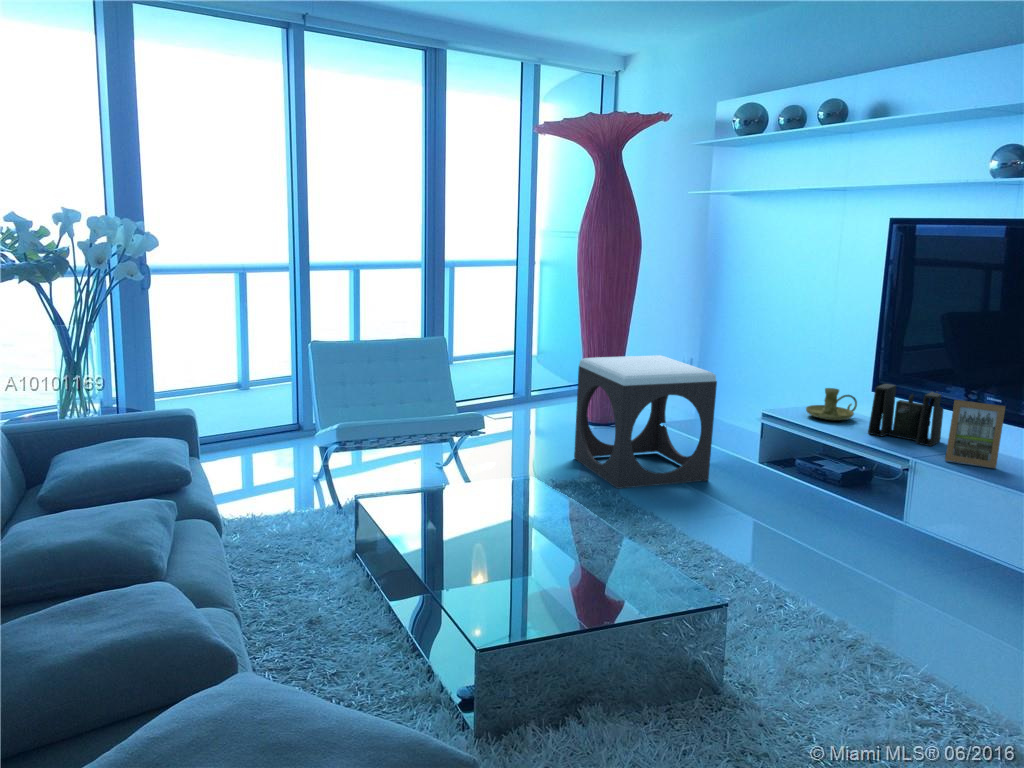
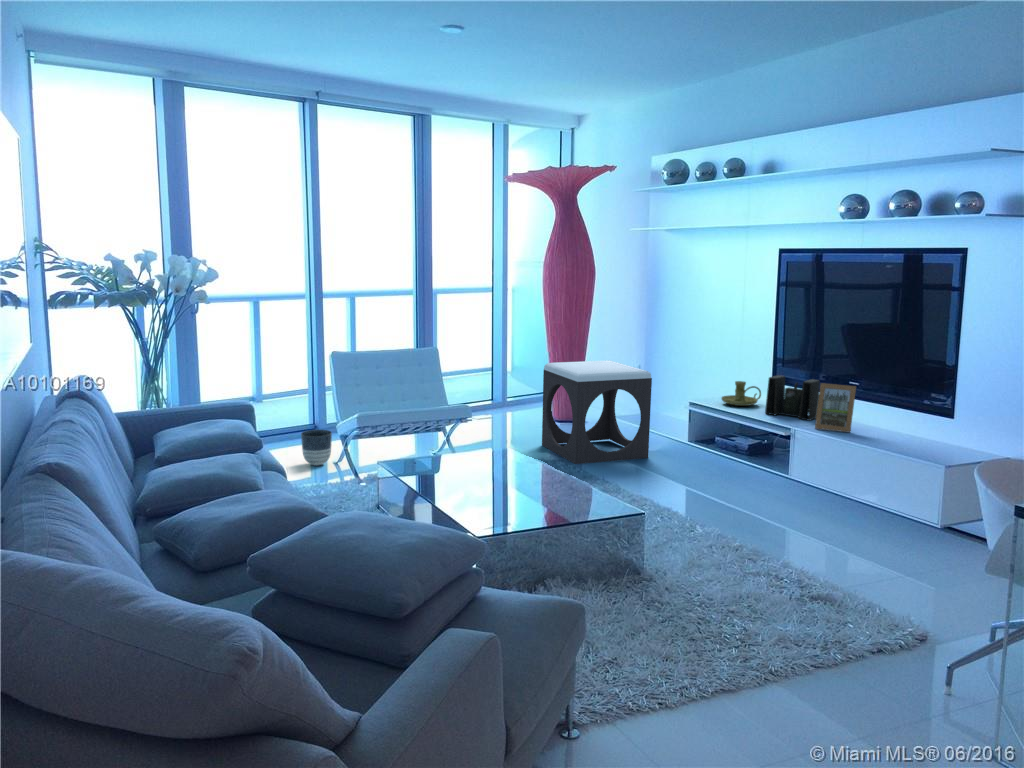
planter: none [274,437,313,482] -> present [301,430,332,466]

